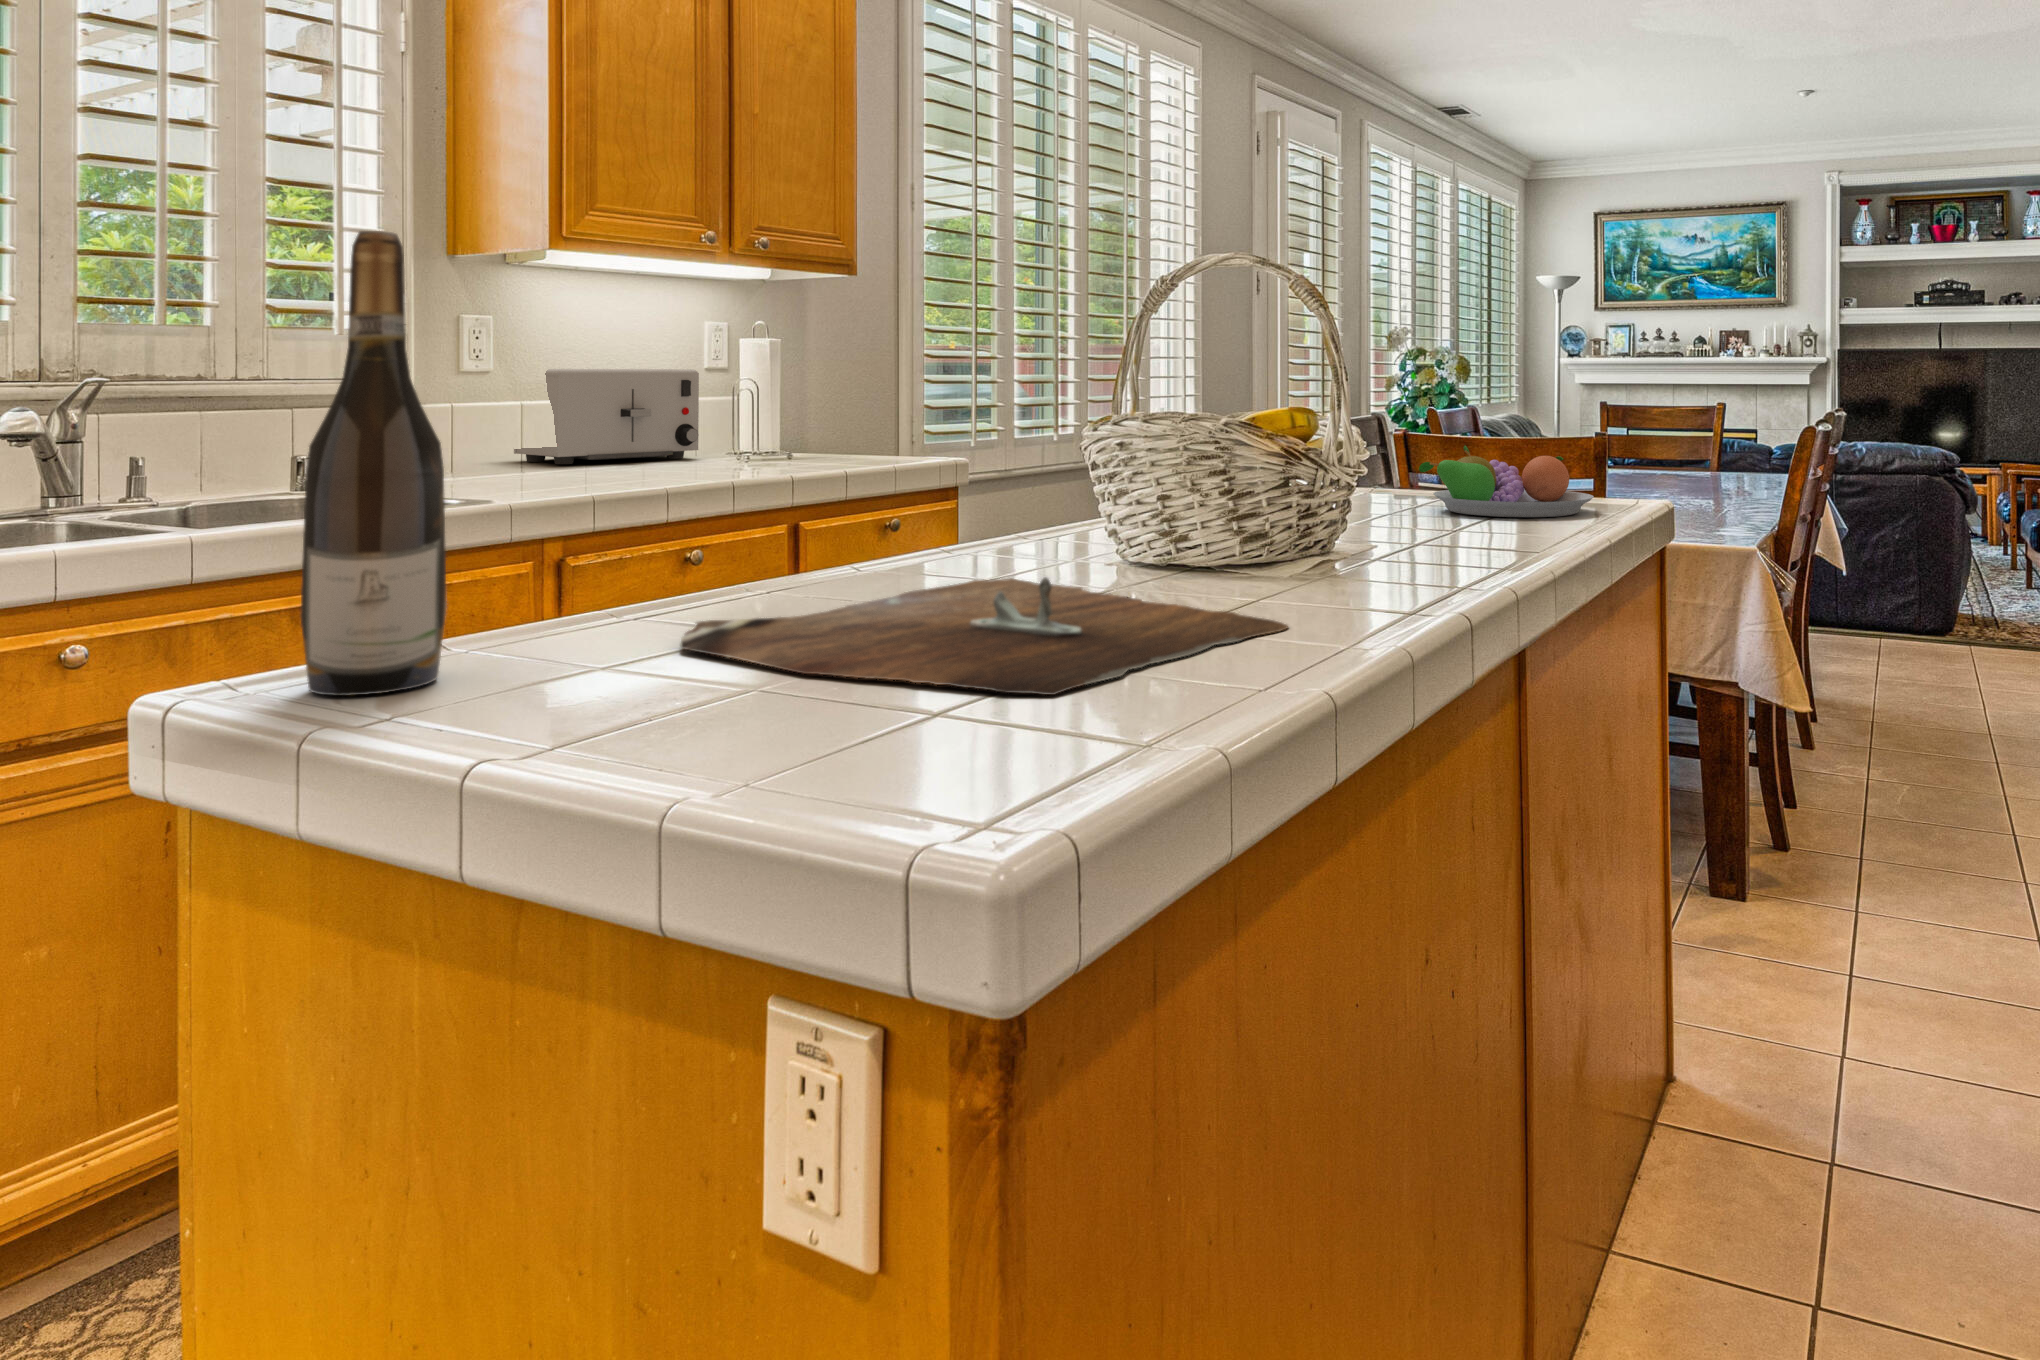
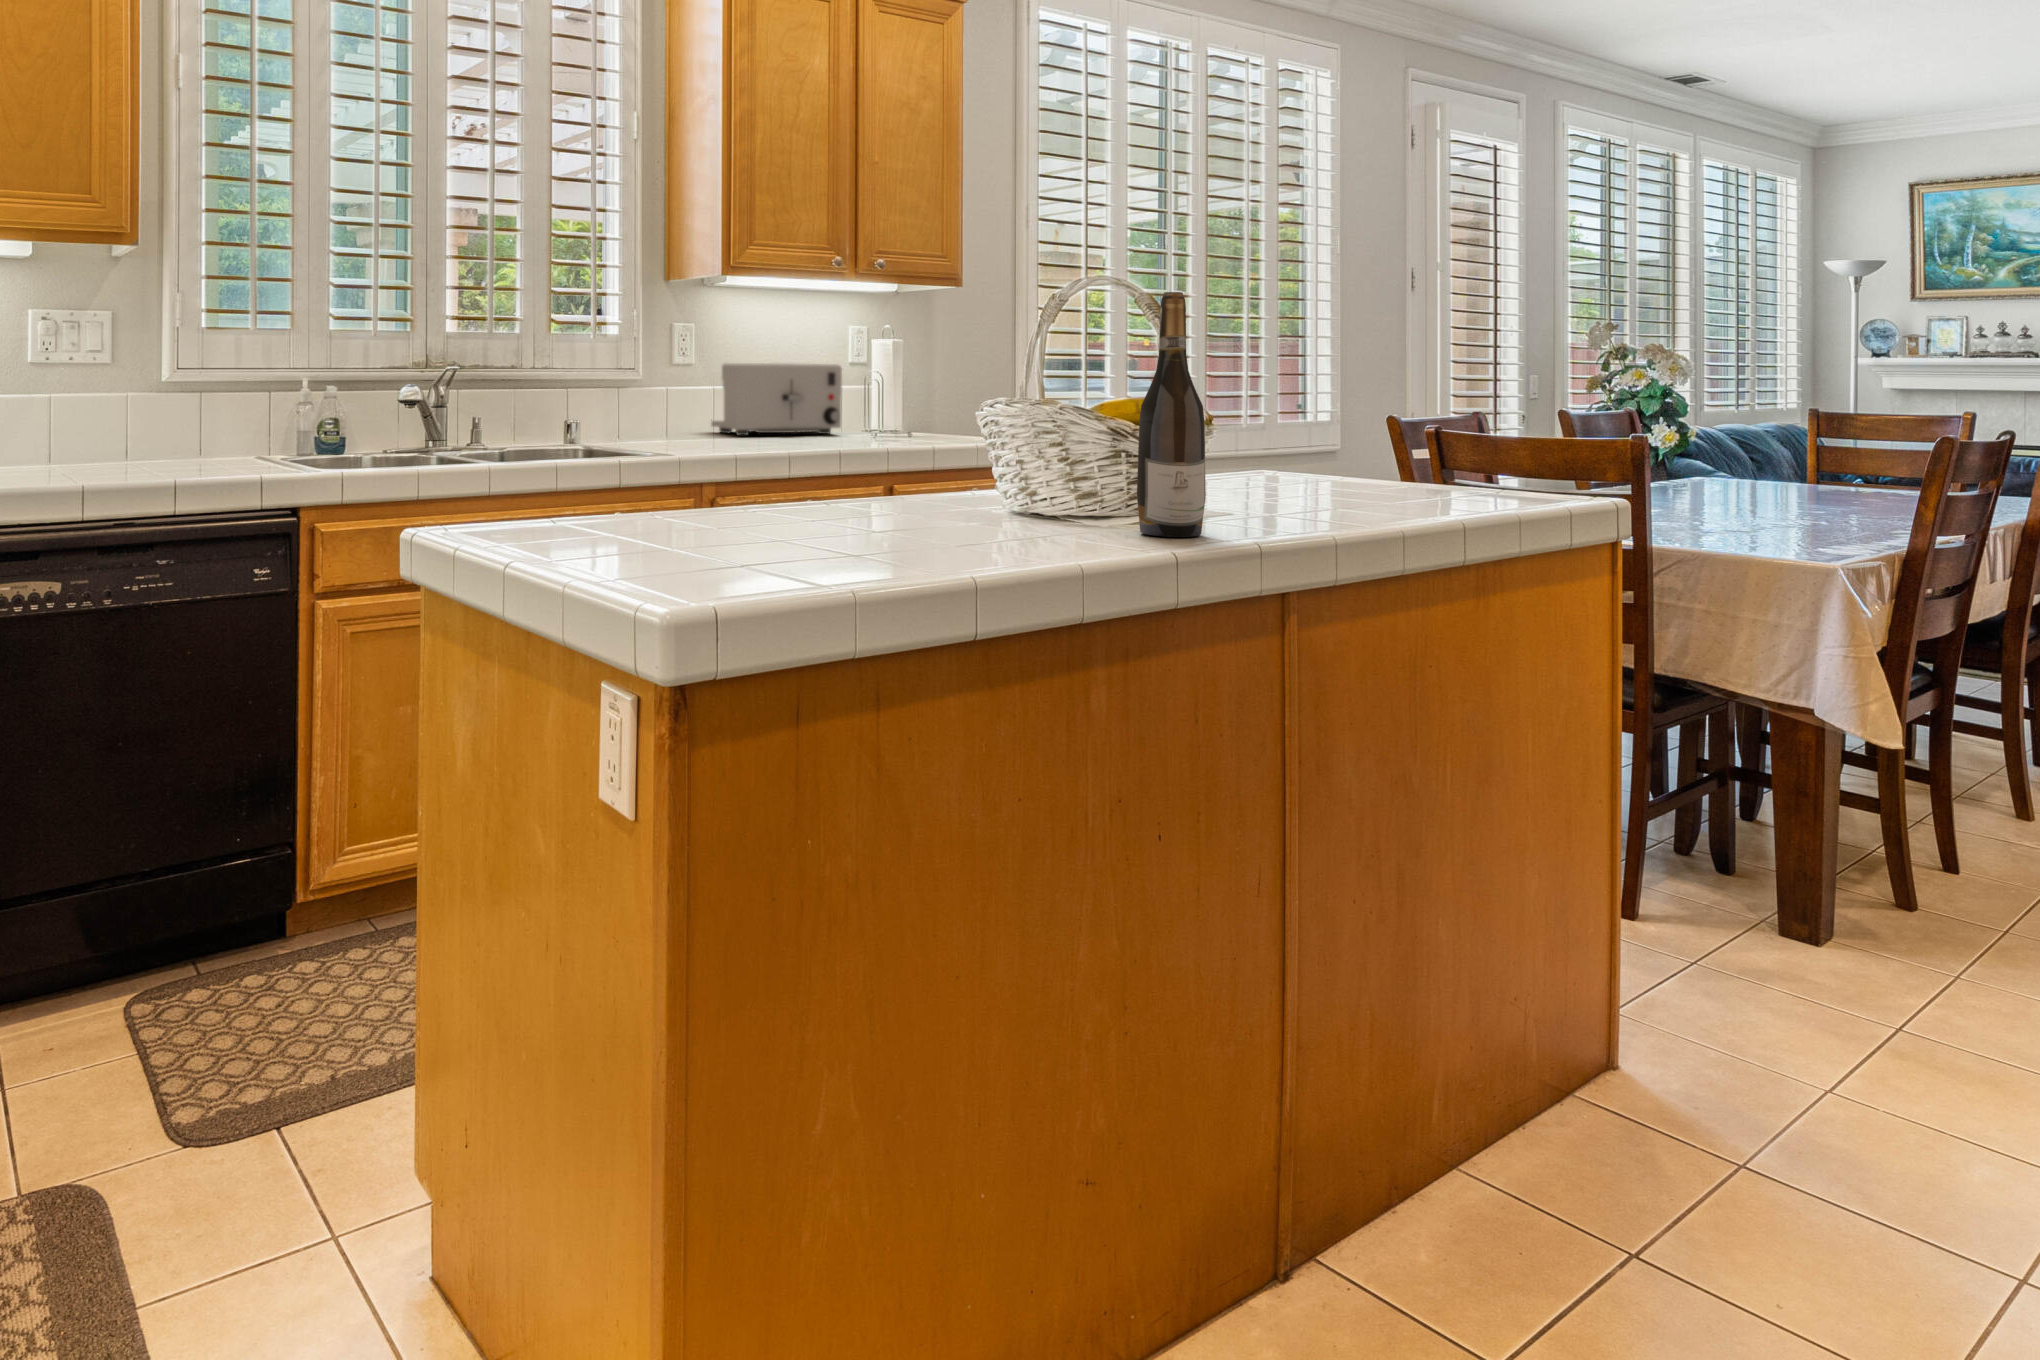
wine bottle: present [301,231,447,696] -> present [1137,292,1206,537]
fruit bowl: present [1419,446,1594,517] -> none [1347,438,1521,504]
cutting board: present [681,577,1288,695] -> none [667,505,1051,568]

